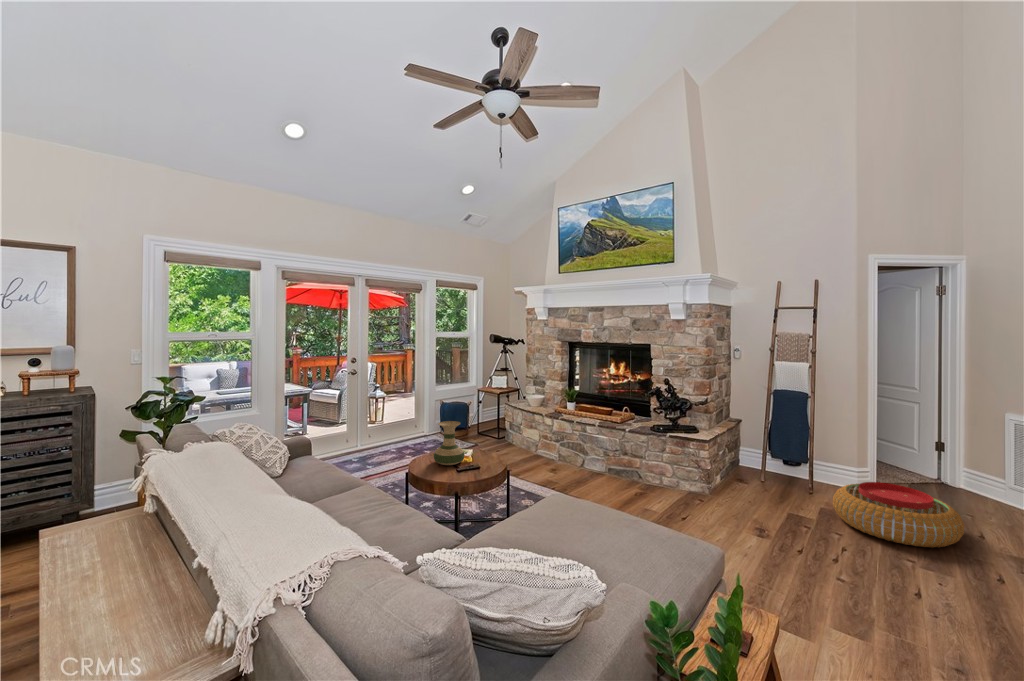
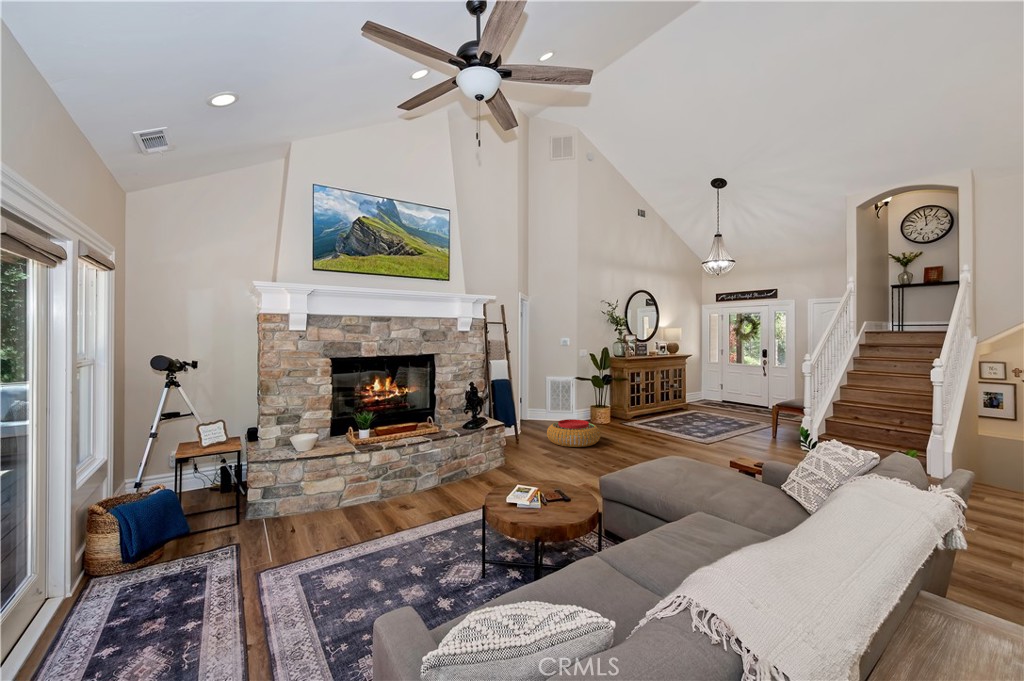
vase: present [434,421,464,465] -> none [537,452,574,506]

